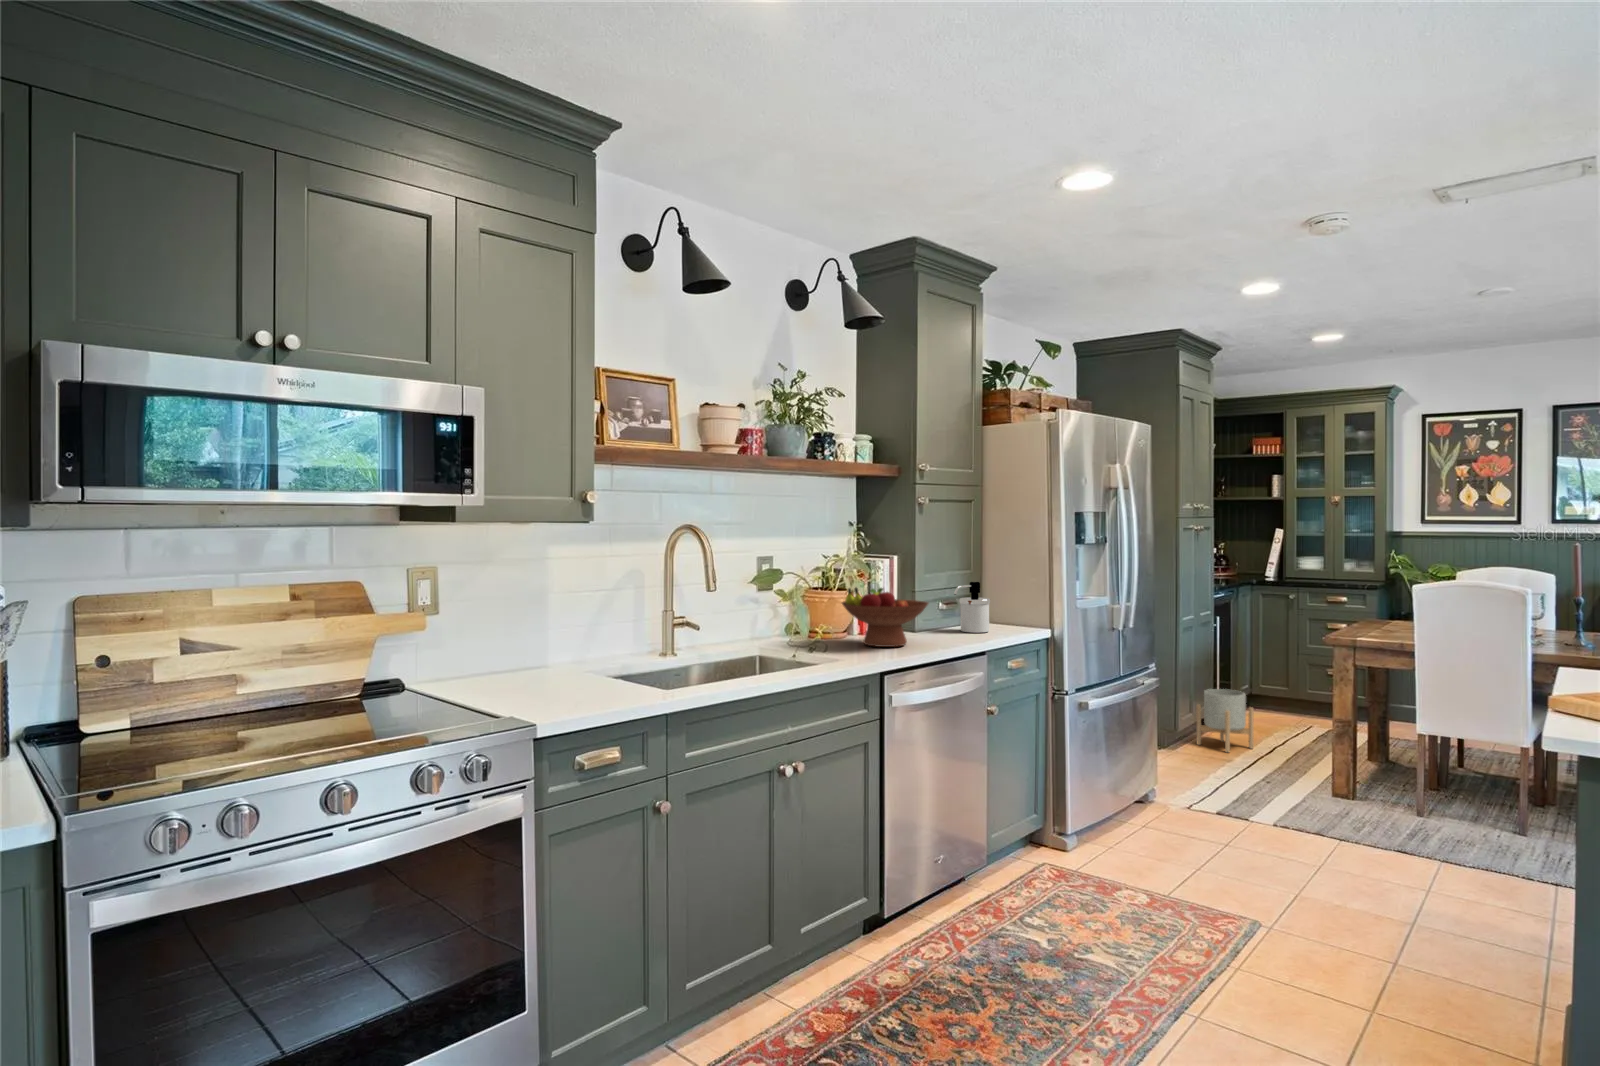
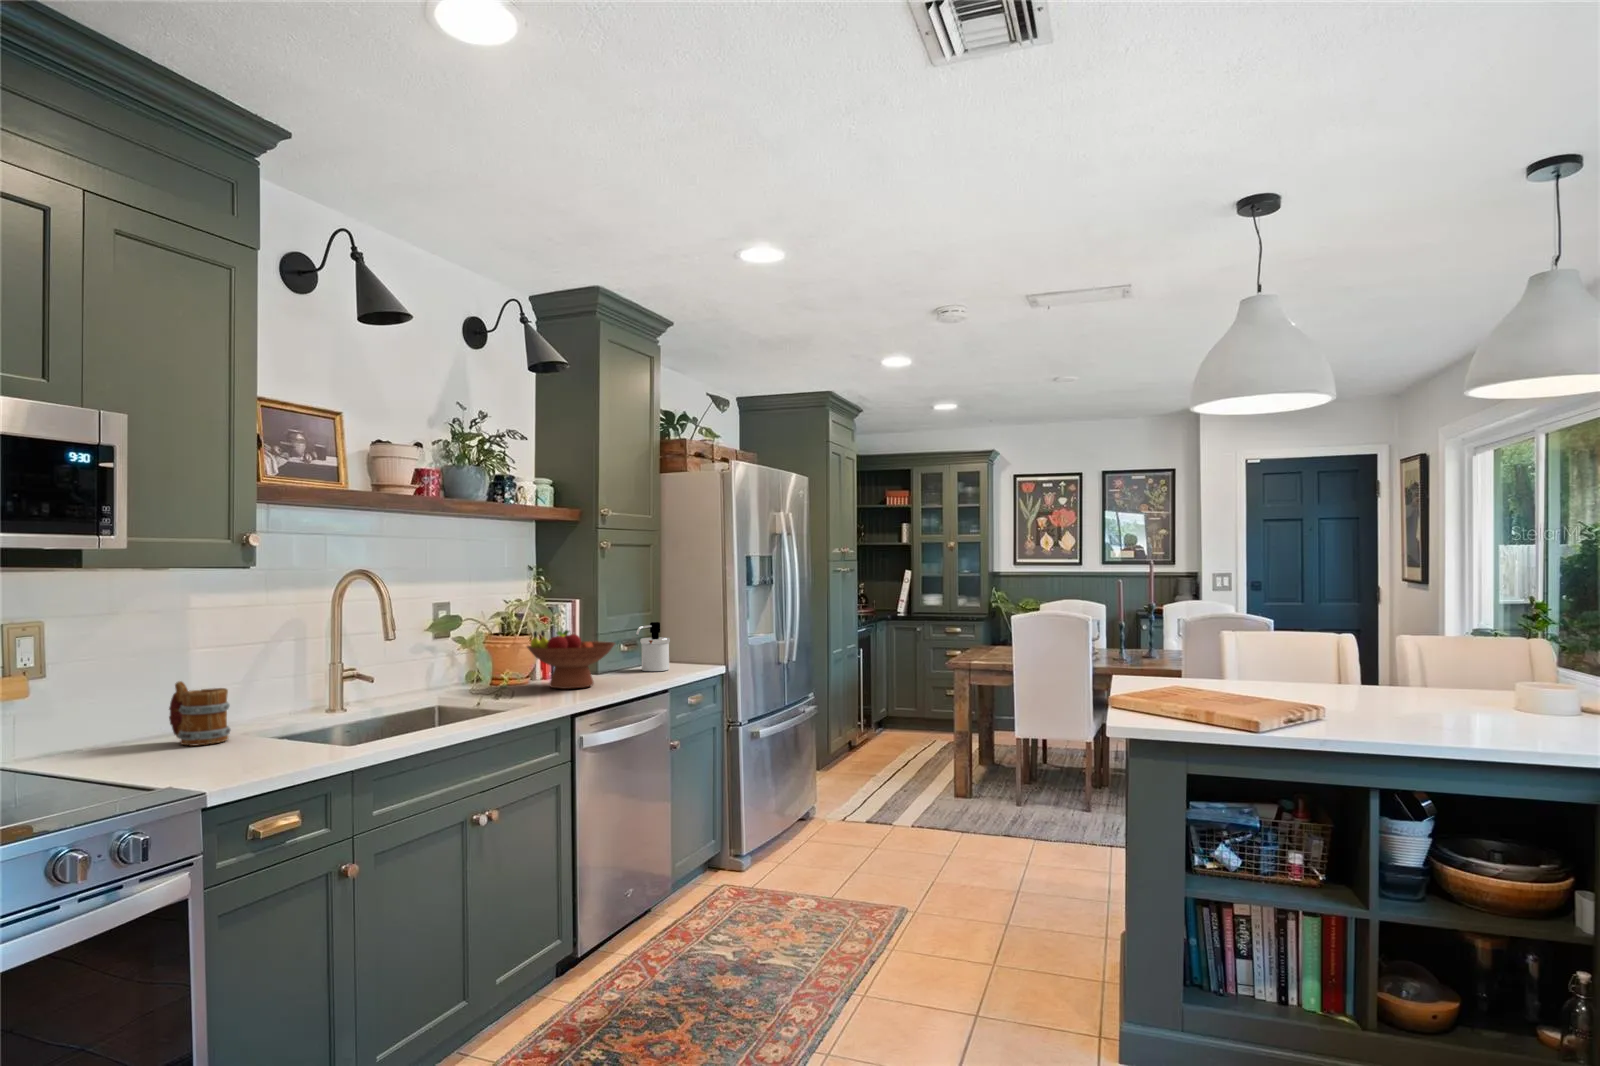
mug: none [522,624,569,683] -> present [169,681,230,746]
planter: present [1197,689,1253,752] -> none [846,715,893,772]

